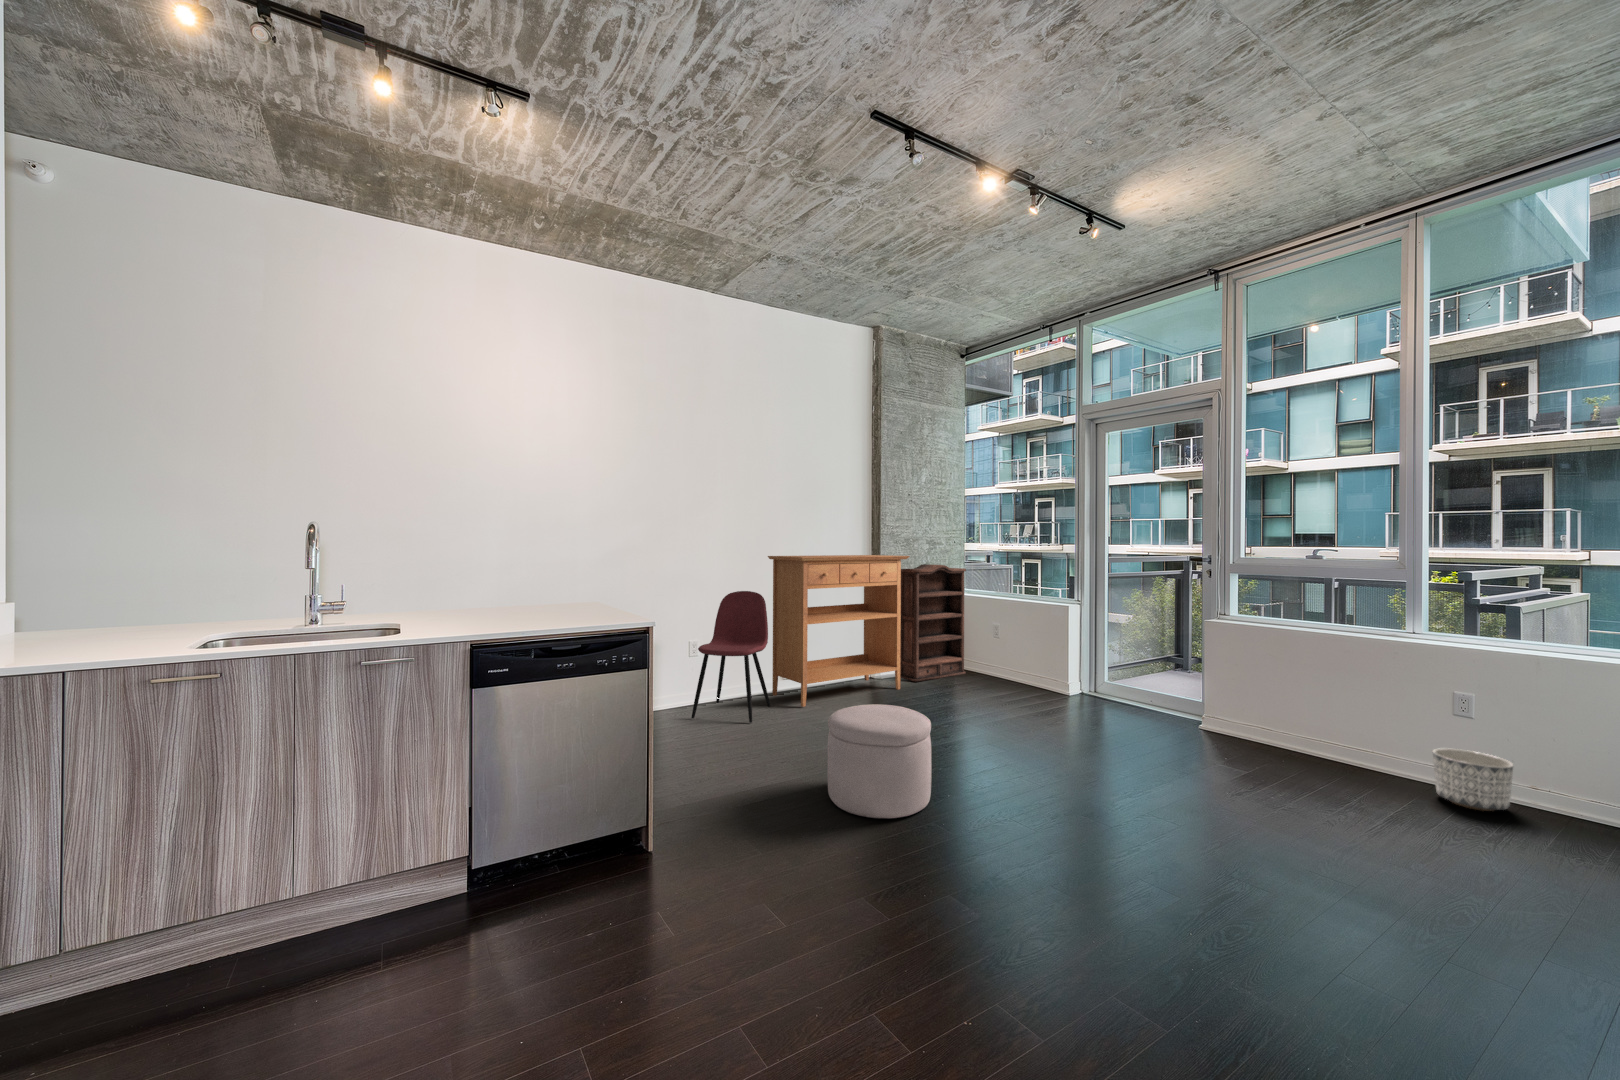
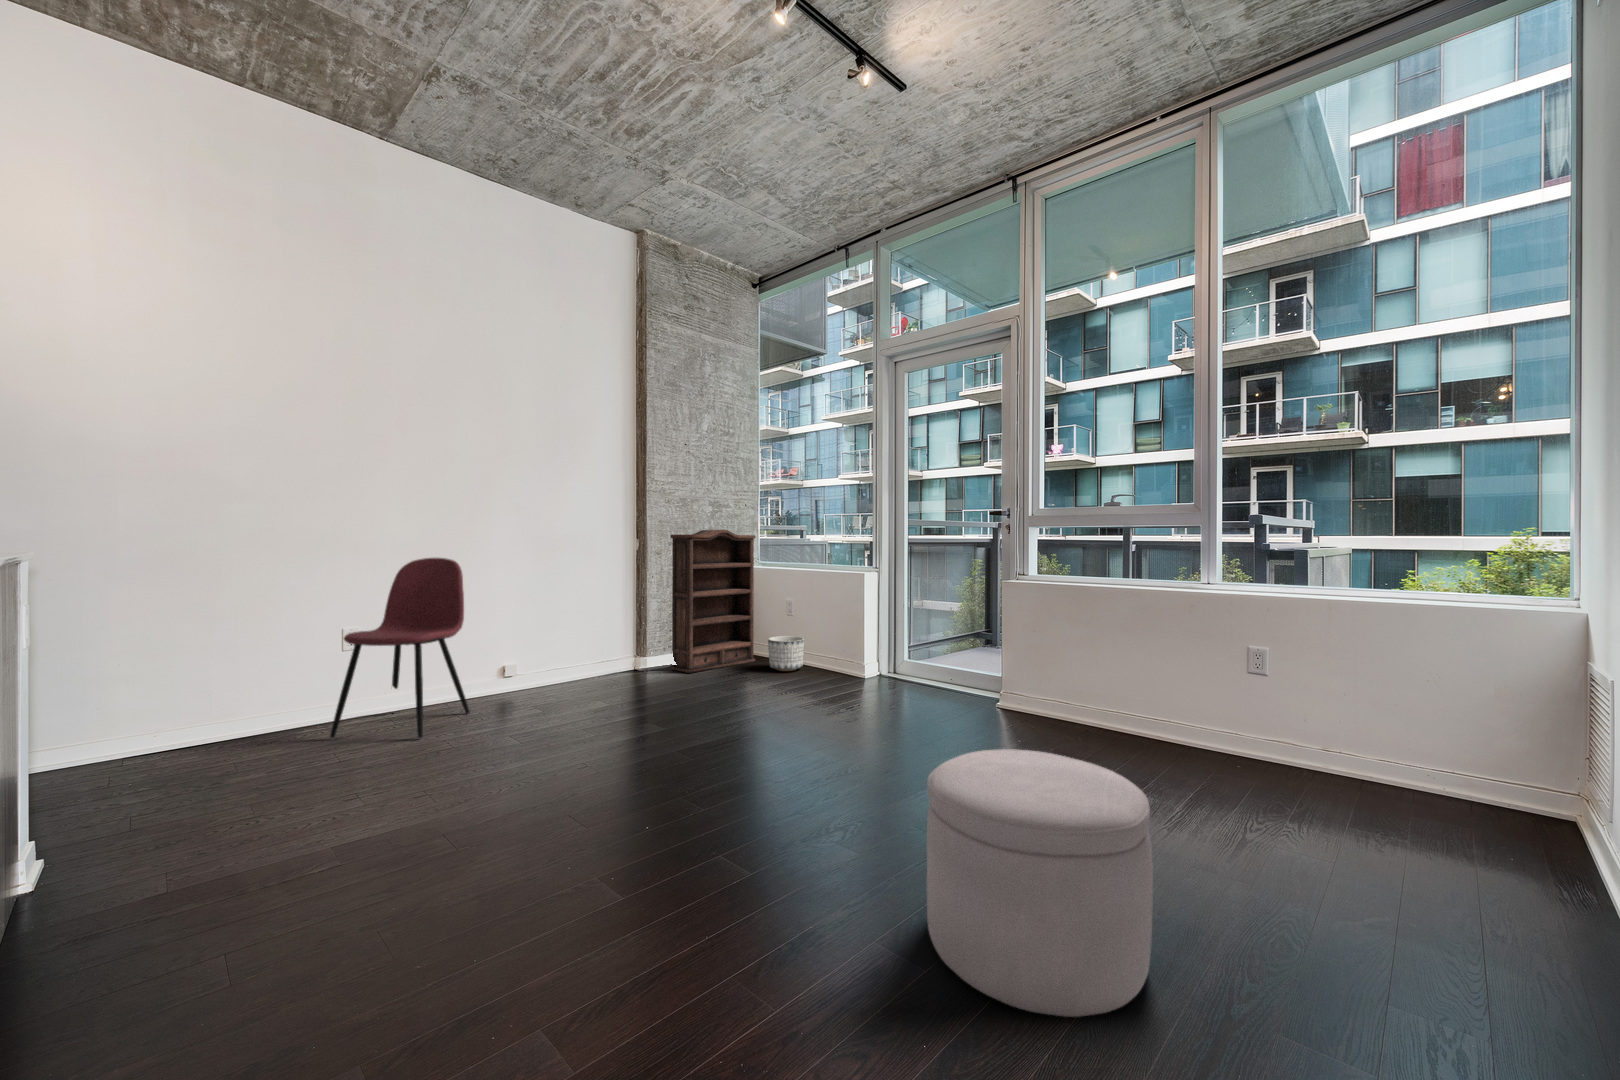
console table: present [768,555,910,707] -> none [475,509,676,712]
ottoman: present [828,704,931,818] -> present [927,749,1153,1017]
planter: present [1433,748,1513,811] -> present [768,636,804,671]

